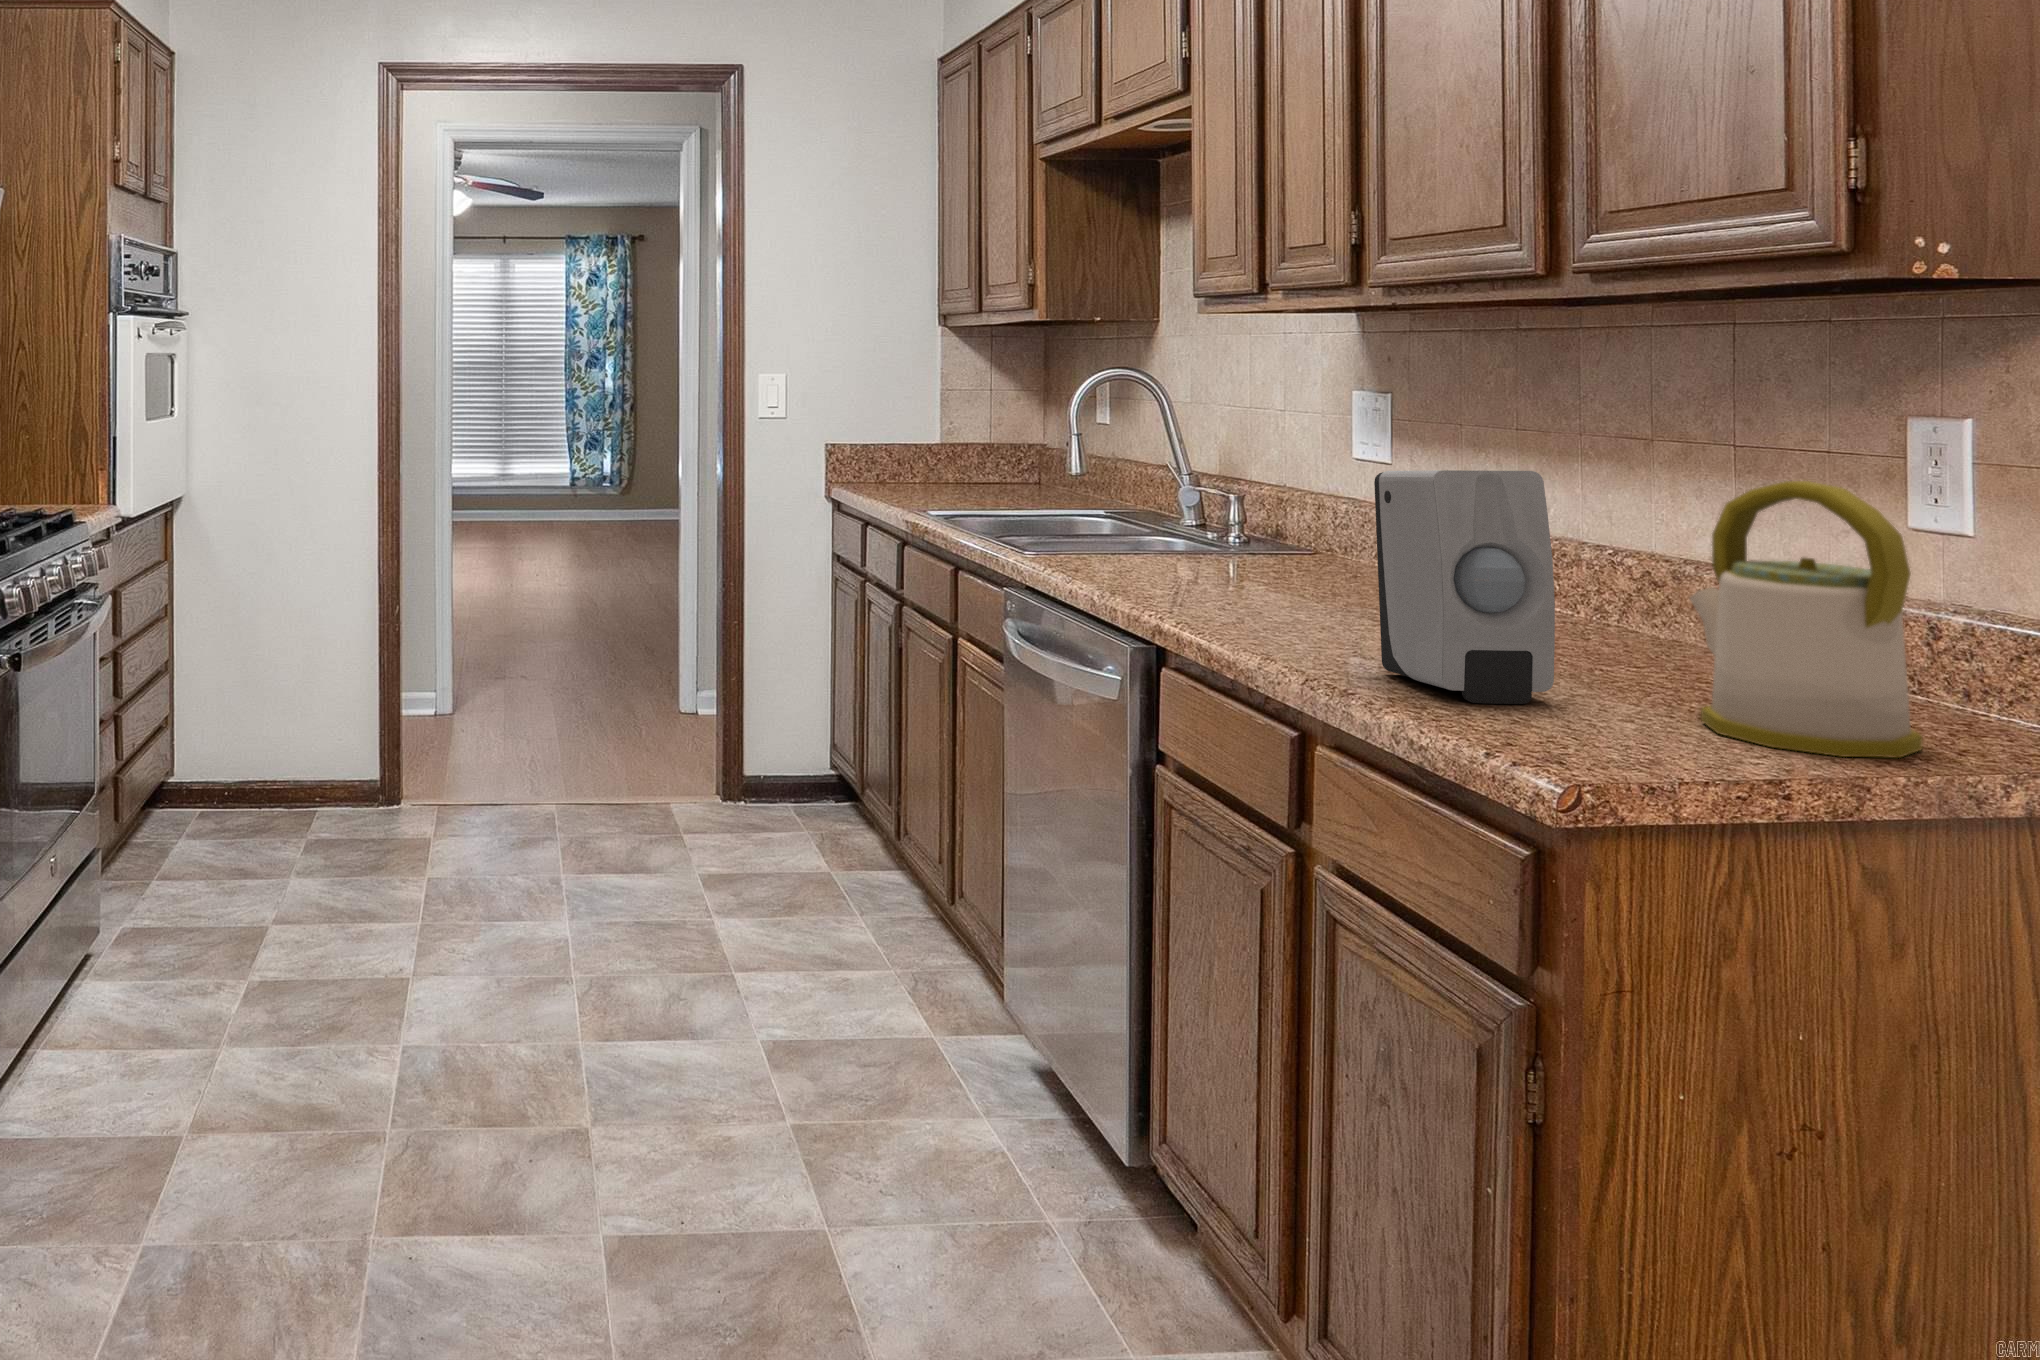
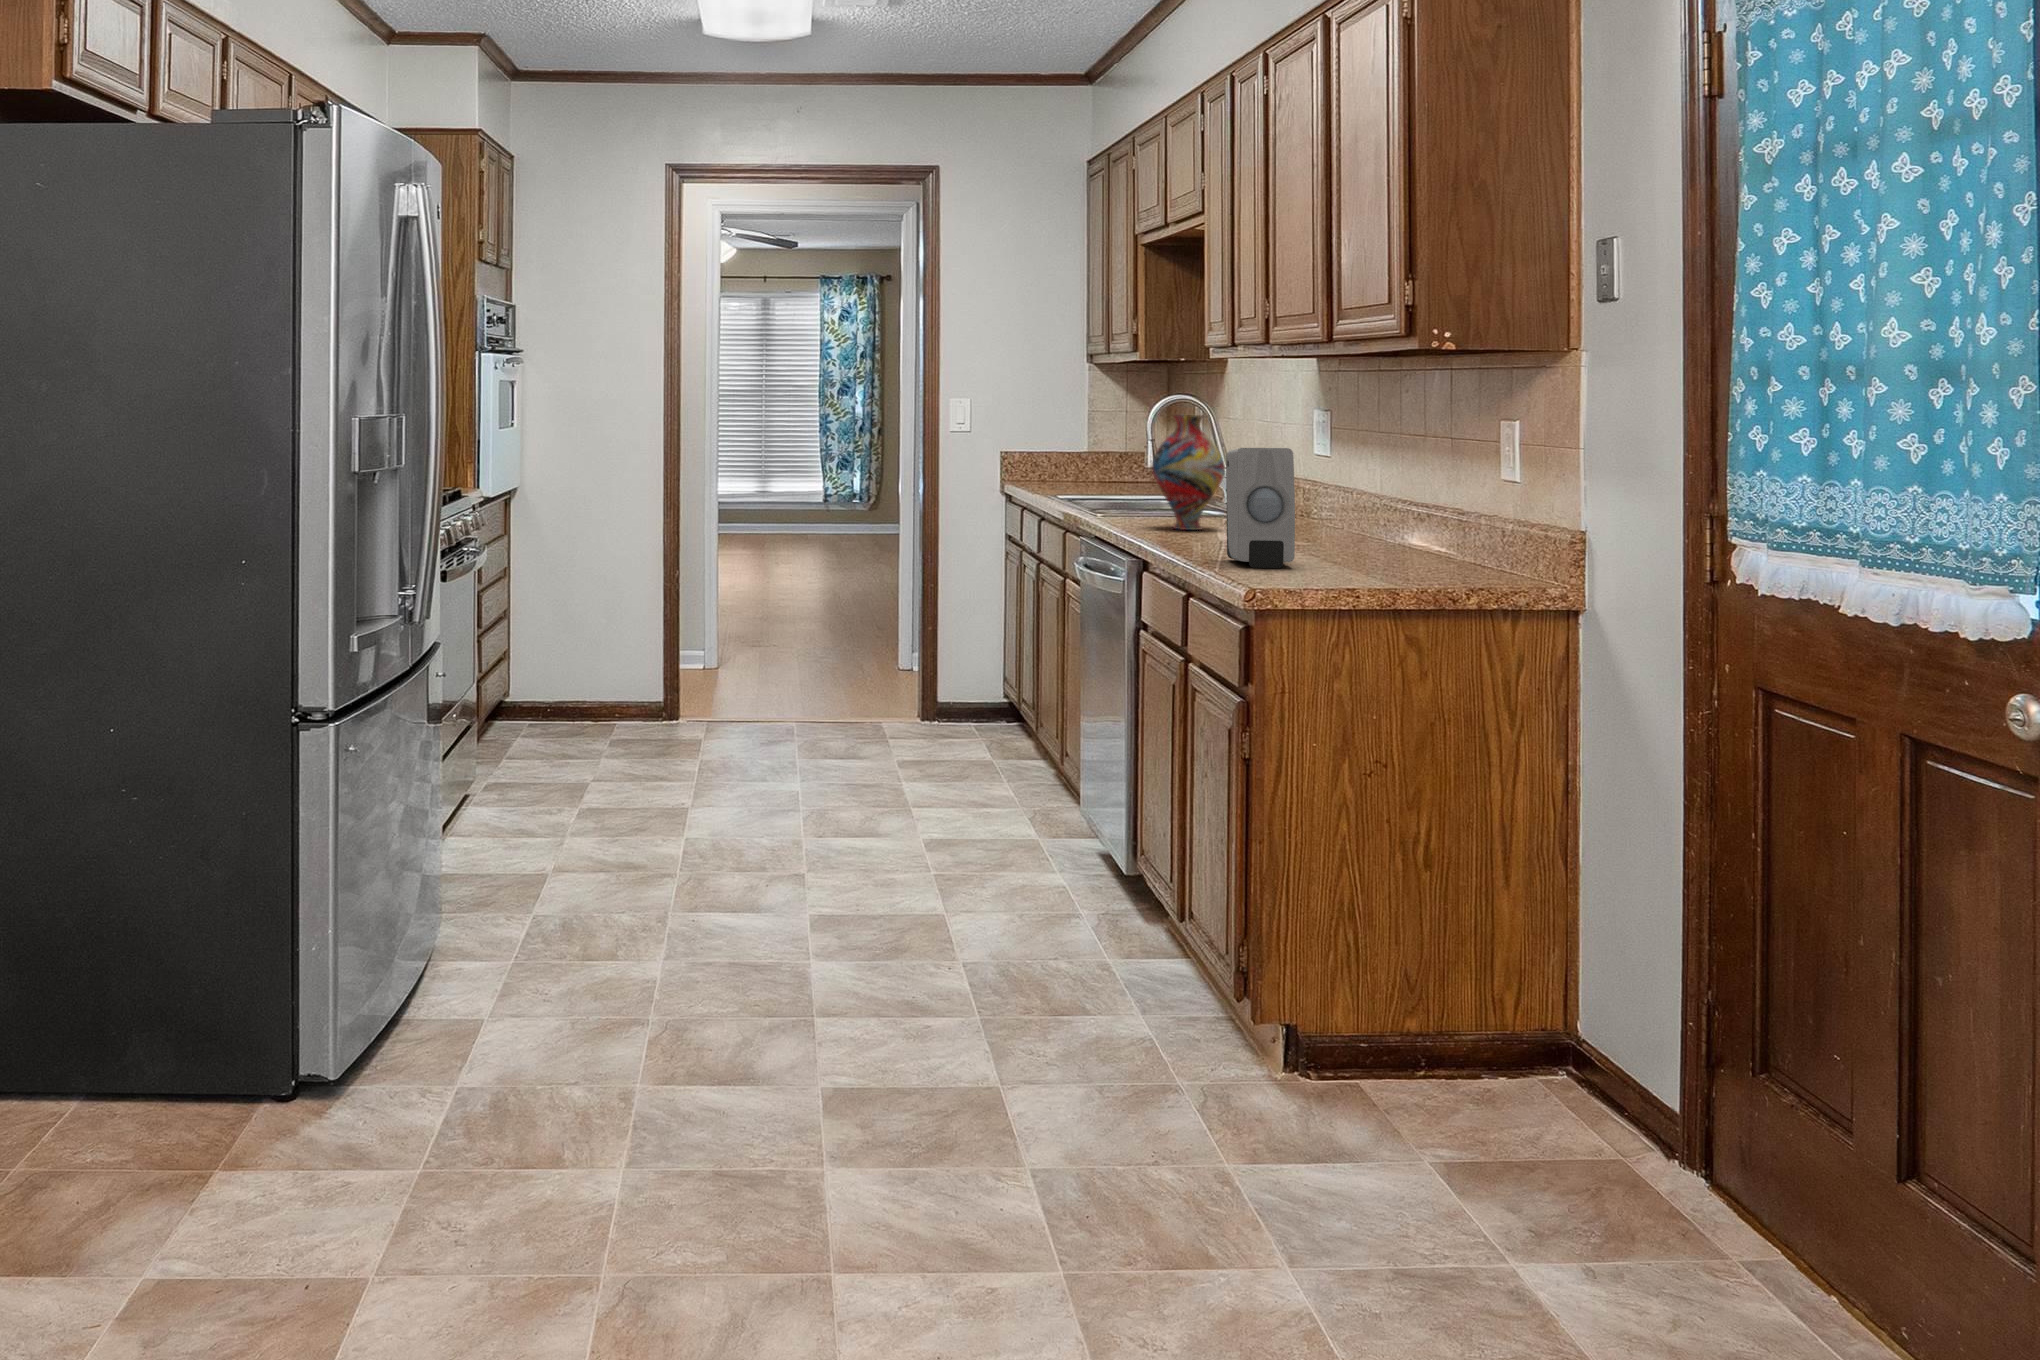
vase: none [1131,399,1253,584] -> present [1152,415,1225,530]
kettle: present [1690,481,1922,758] -> none [1353,451,1441,582]

